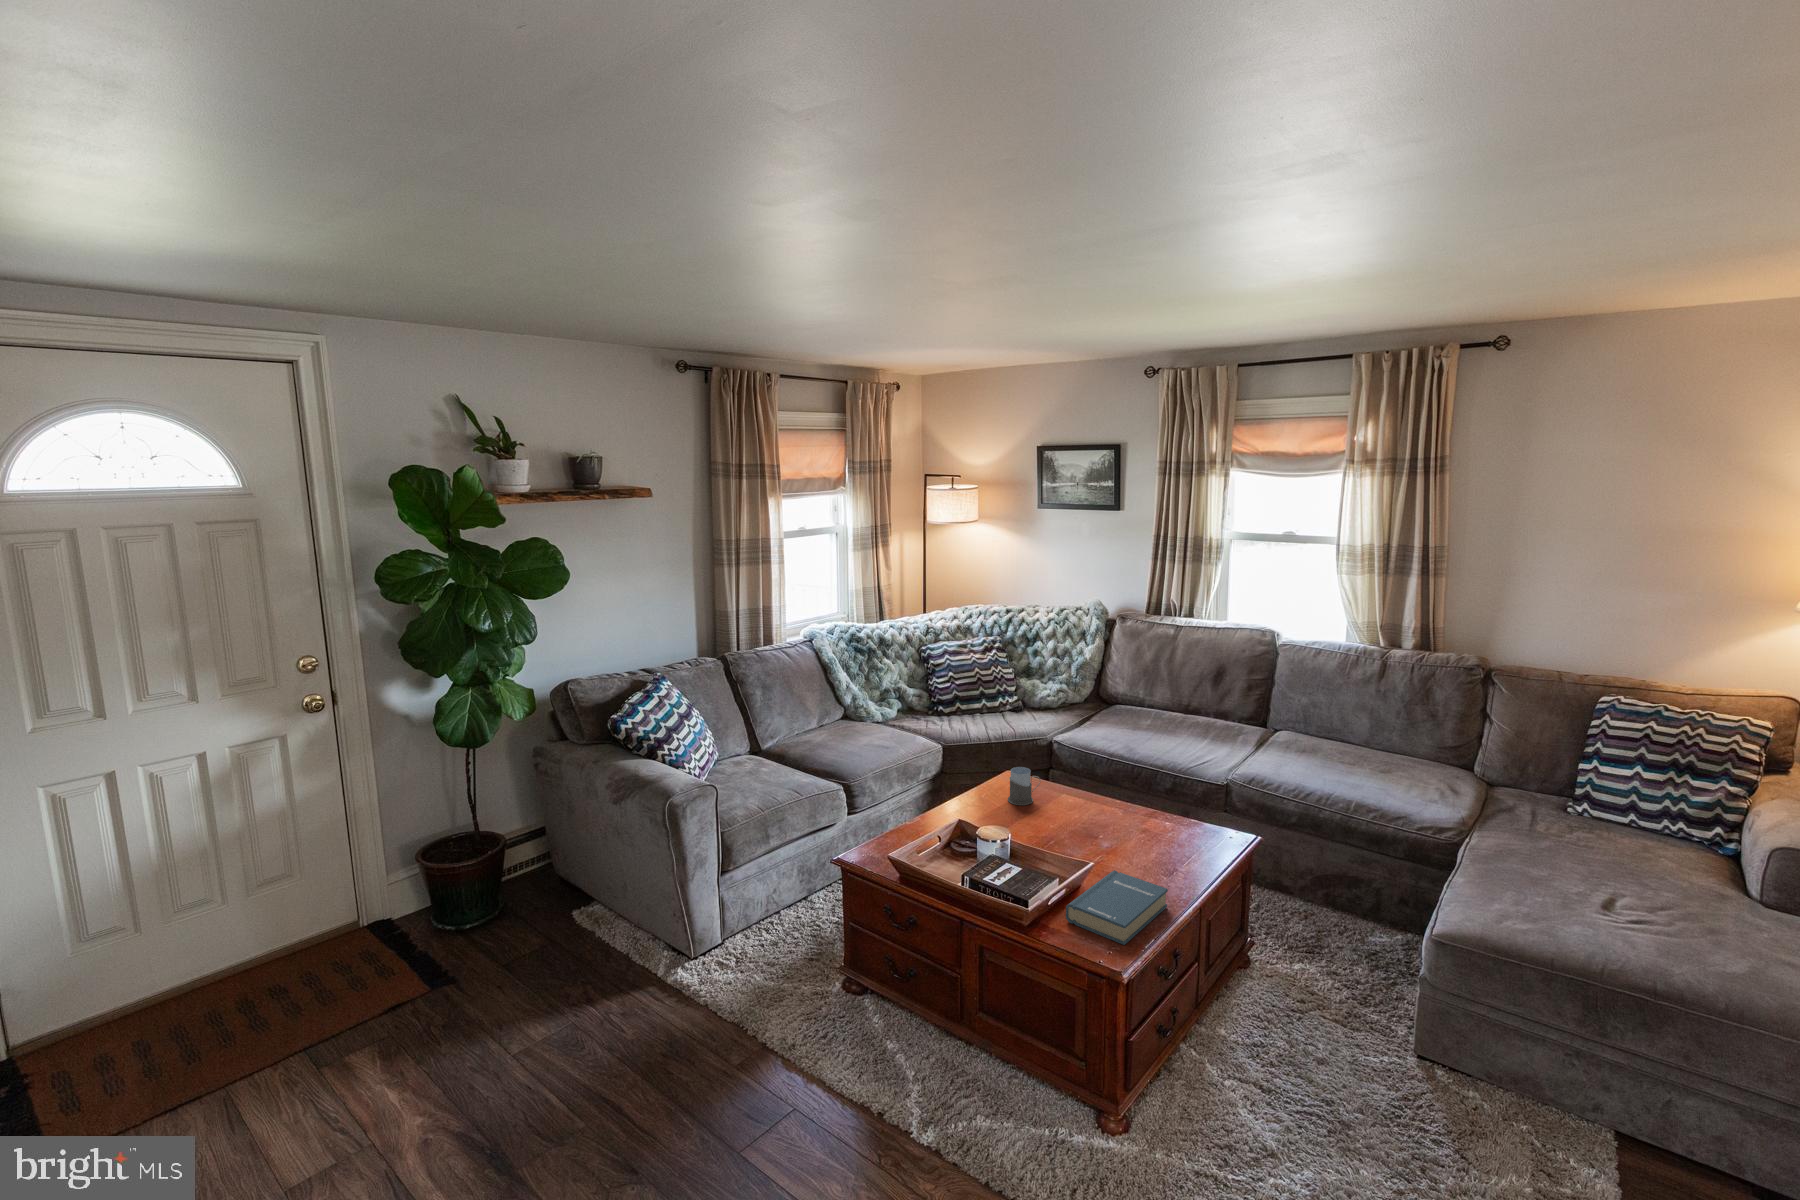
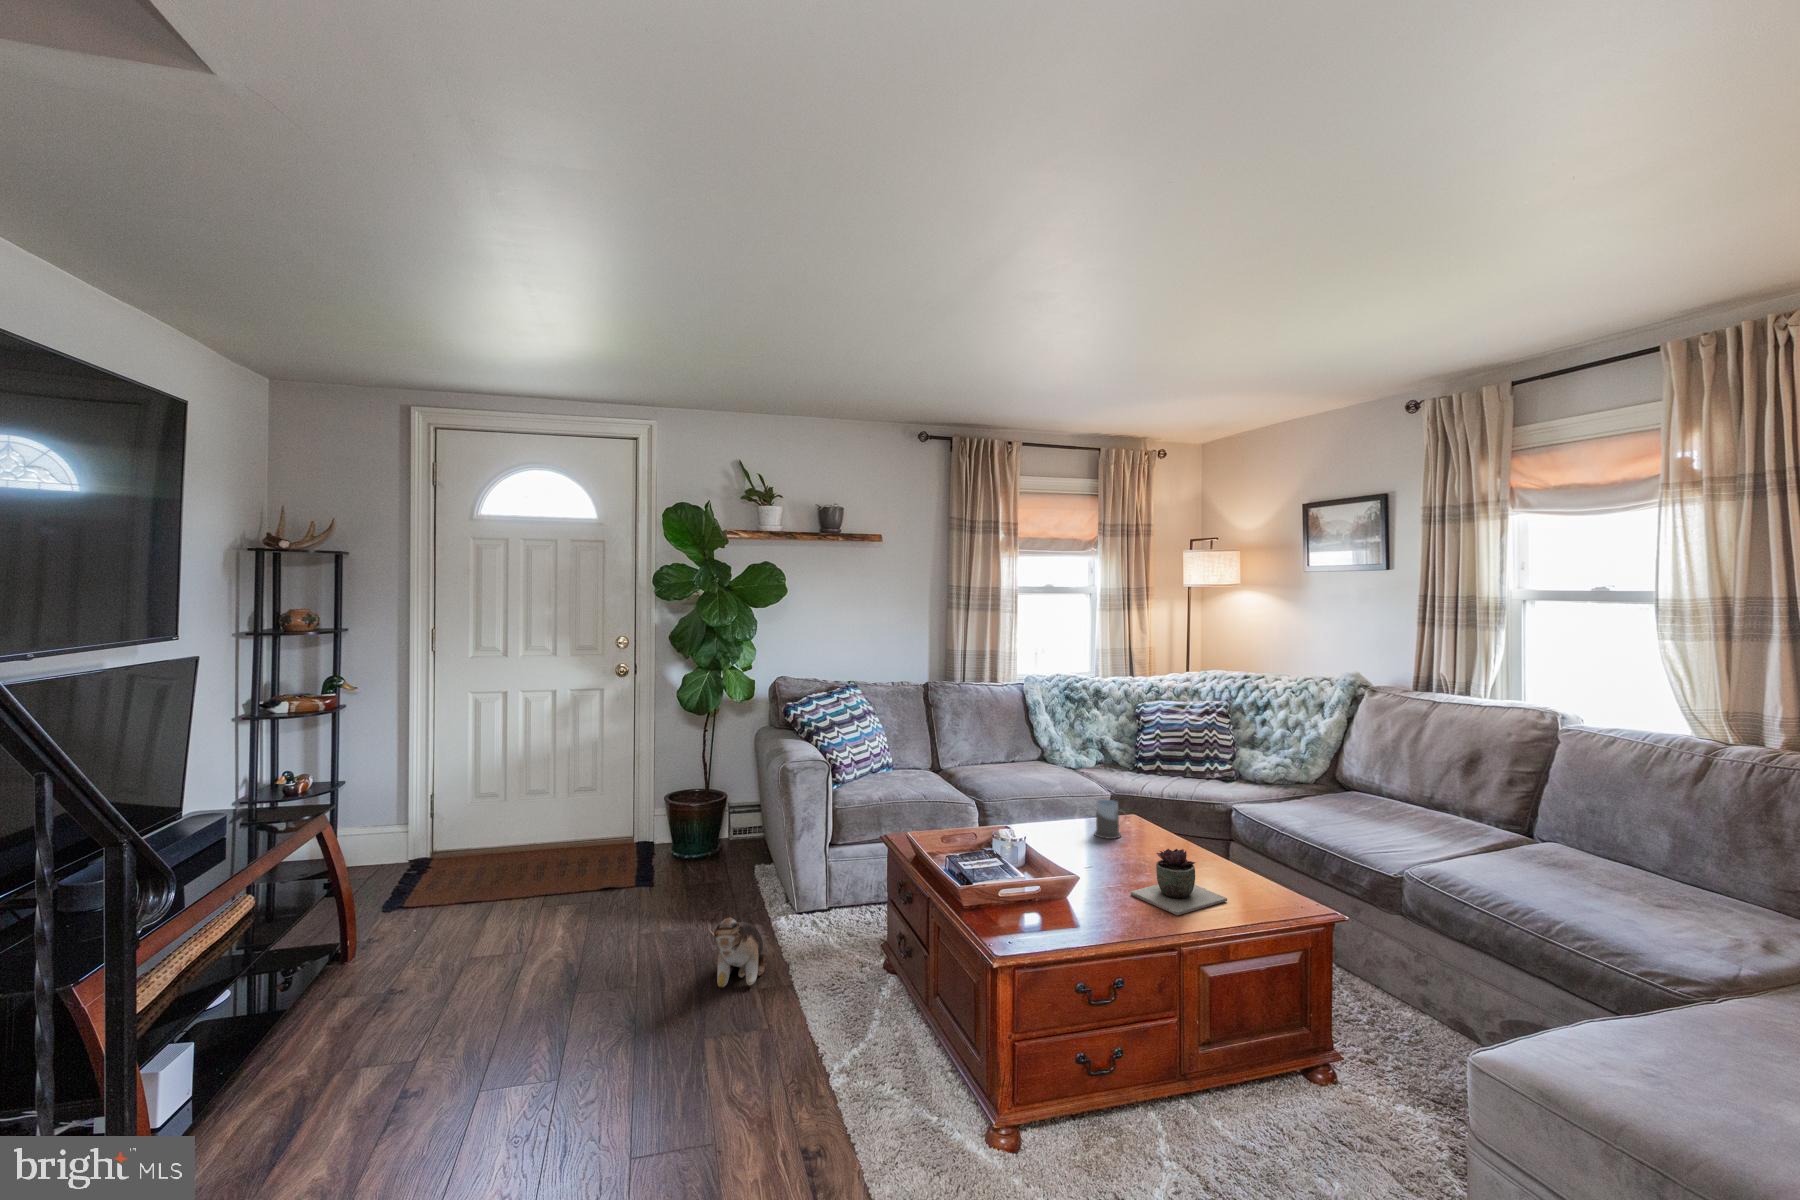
succulent plant: none [1122,813,1189,876] -> present [1131,849,1227,915]
hardback book: present [1066,870,1168,945] -> none [1007,887,1123,942]
plush toy: none [674,1003,734,1090] -> present [708,917,767,987]

